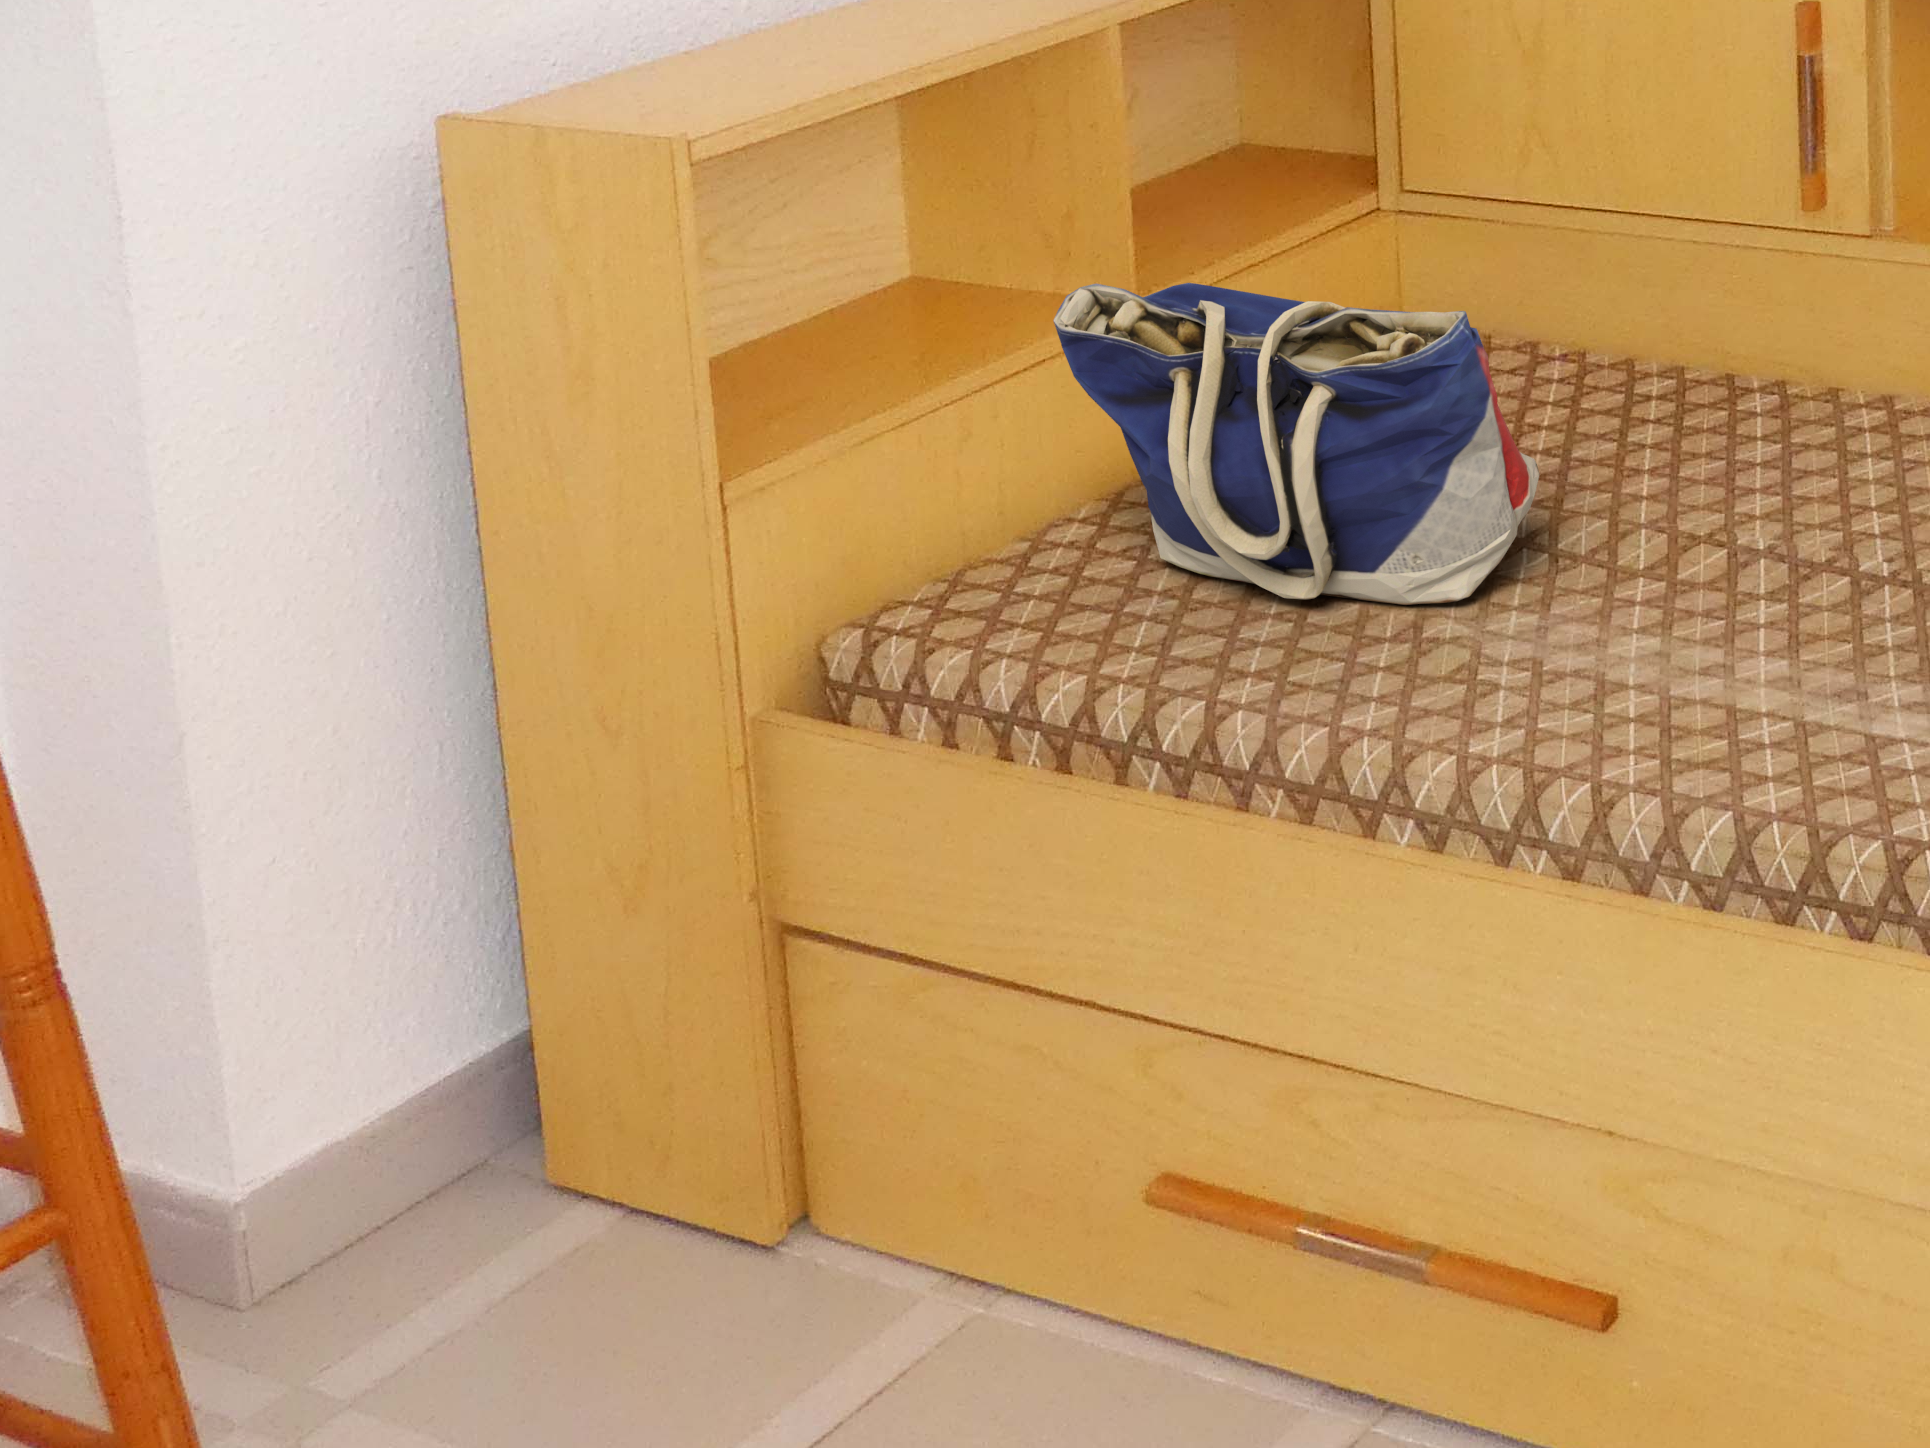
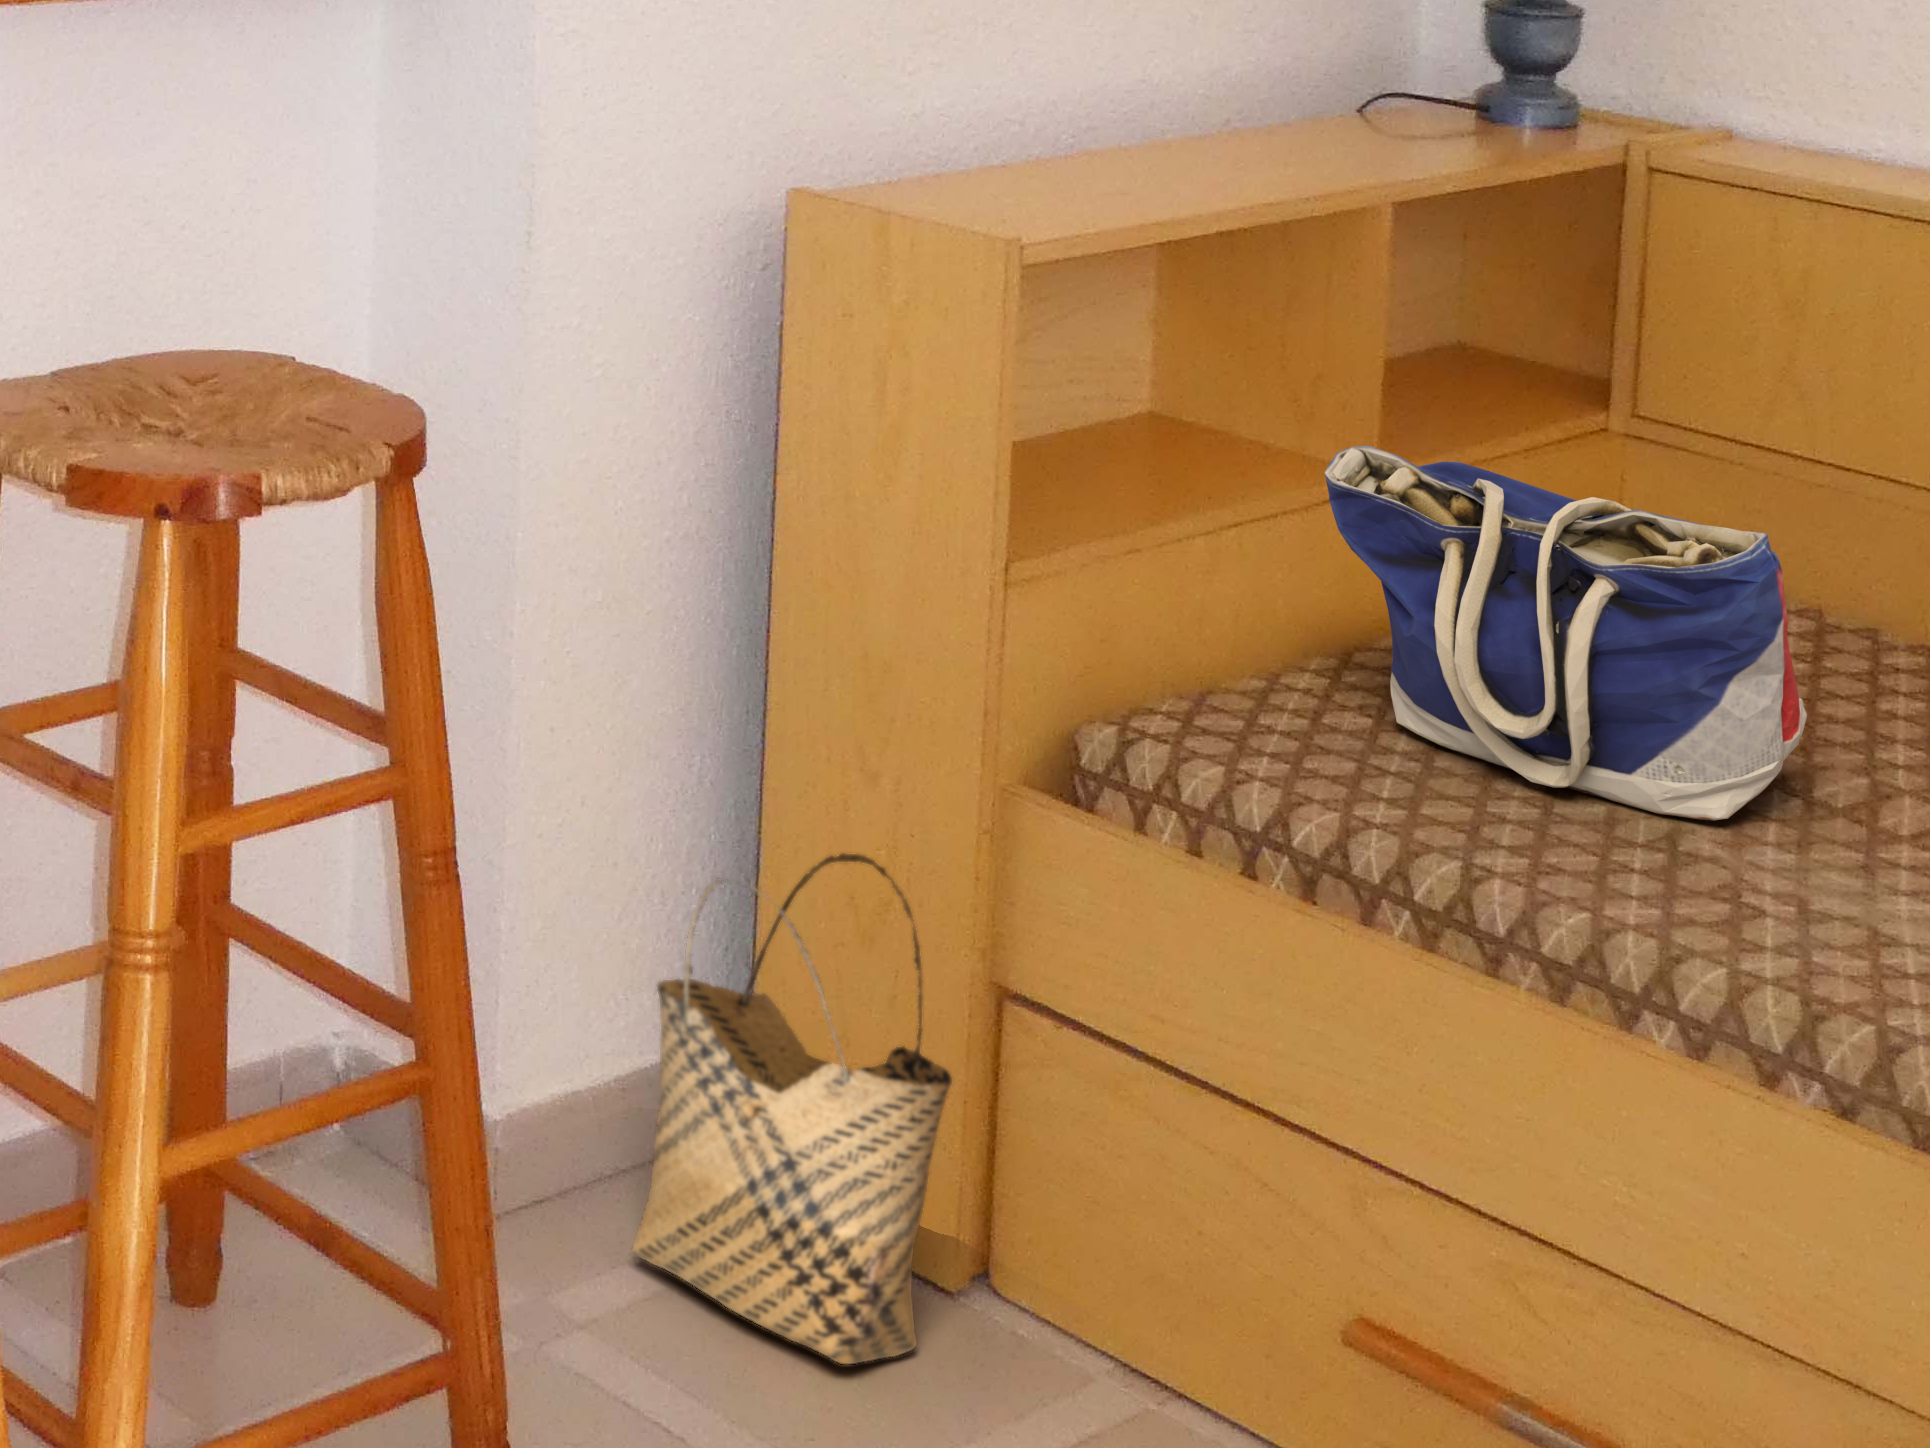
woven basket: none [402,823,729,1375] -> present [632,853,952,1364]

